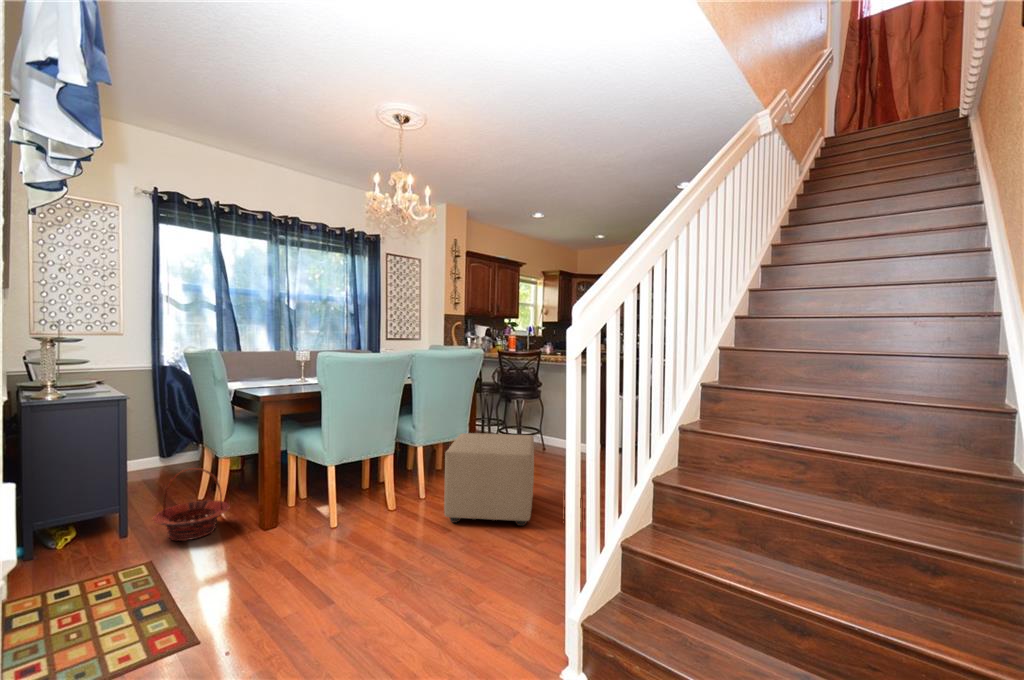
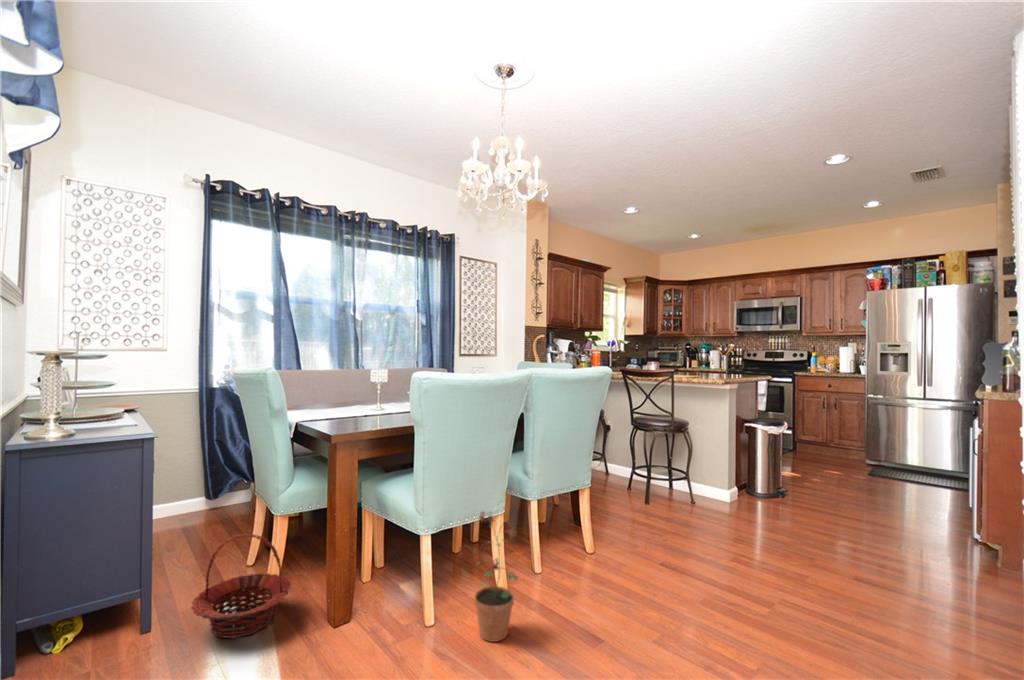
ottoman: present [444,433,534,526] -> none [581,485,711,631]
potted plant: none [353,447,398,536] -> present [459,512,518,642]

